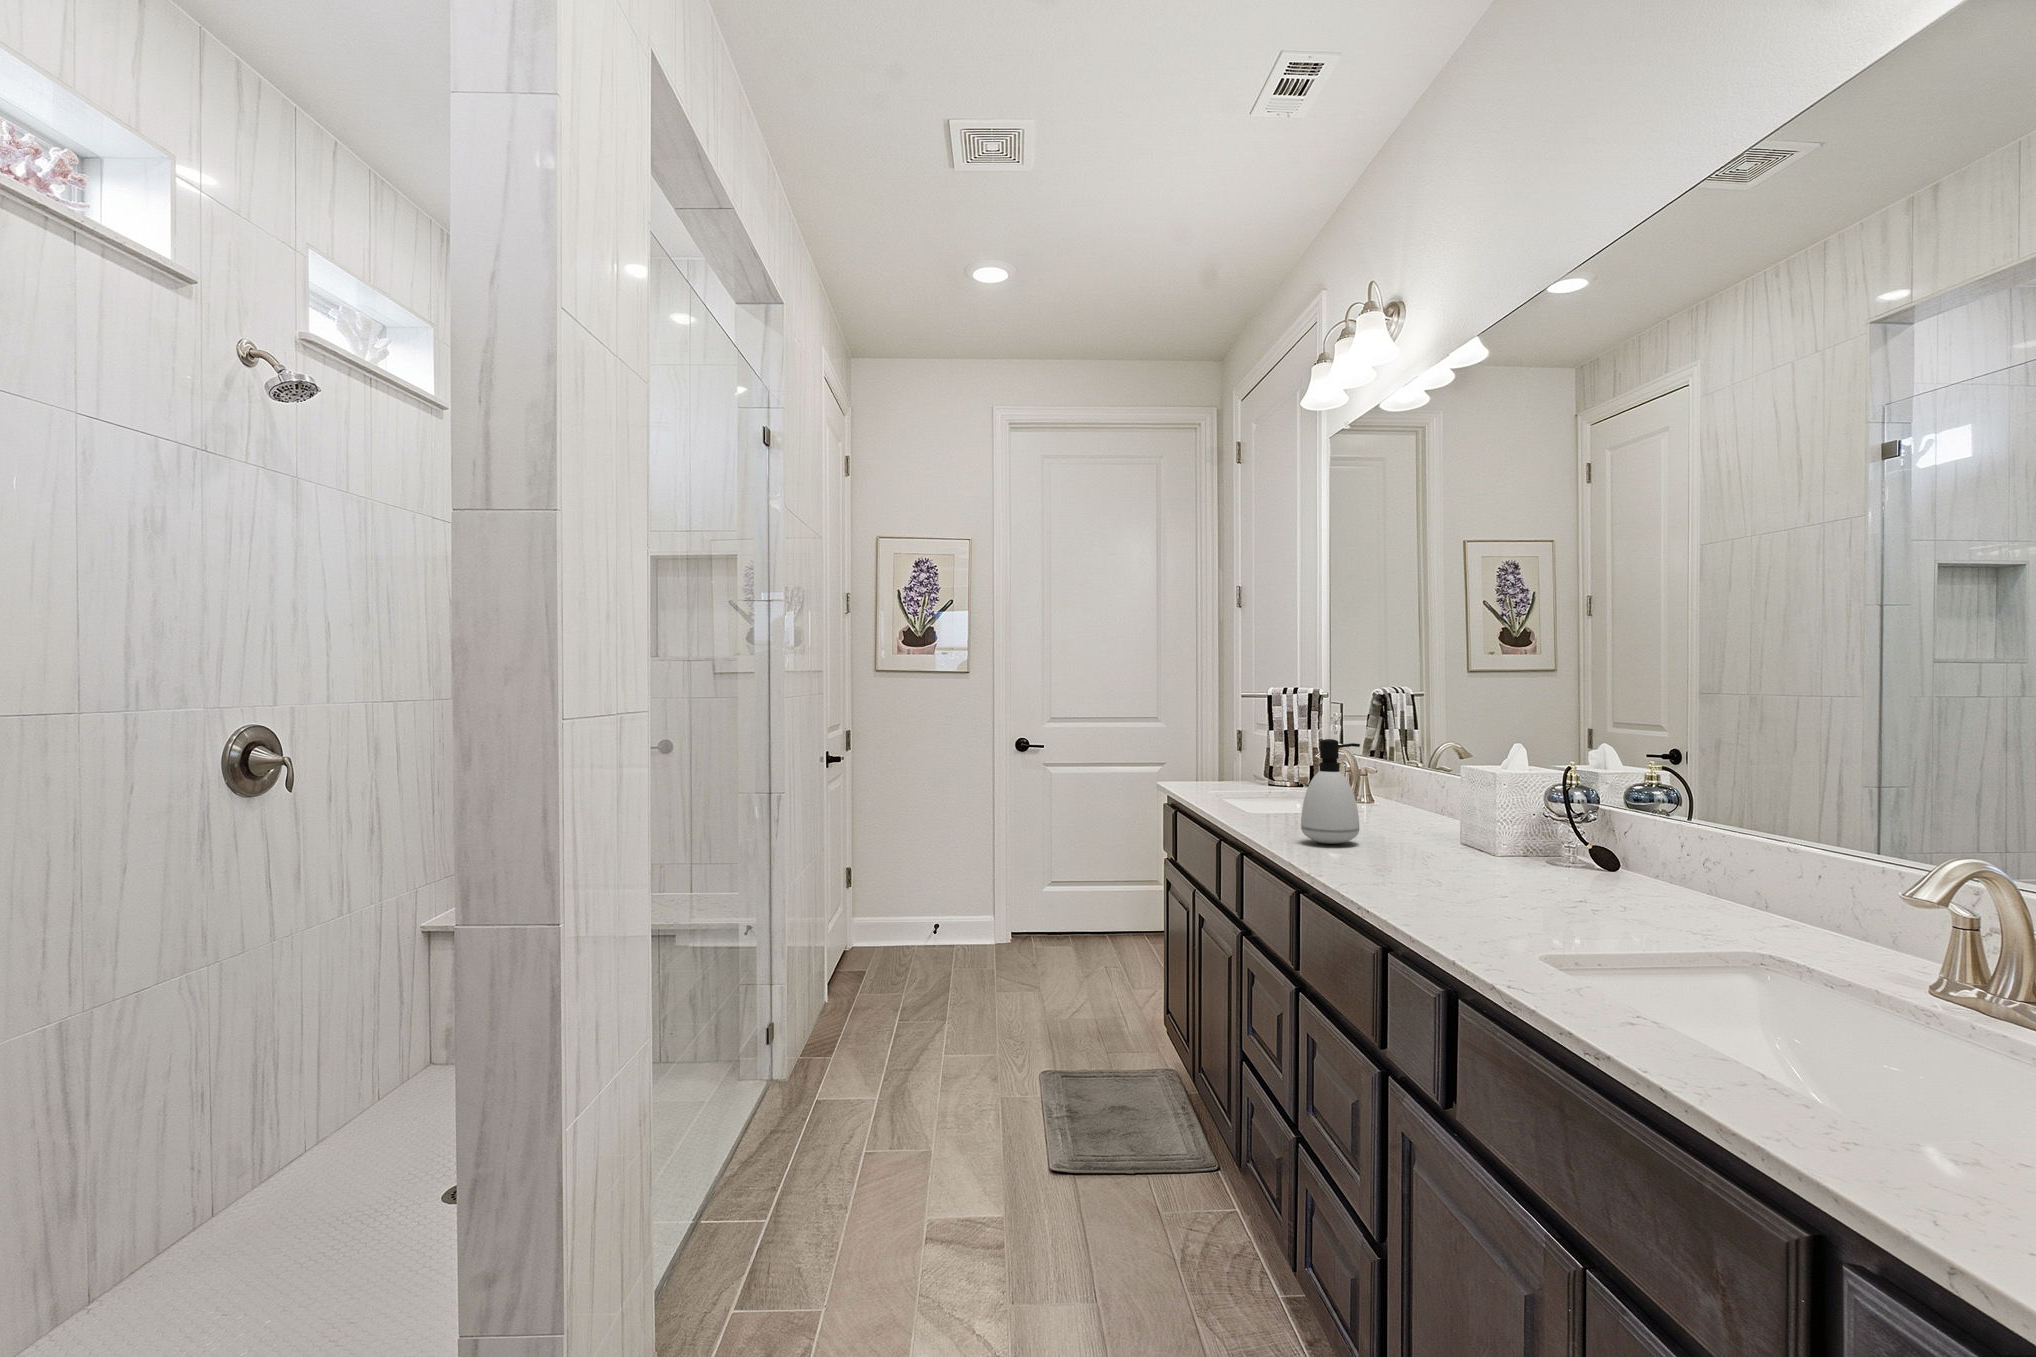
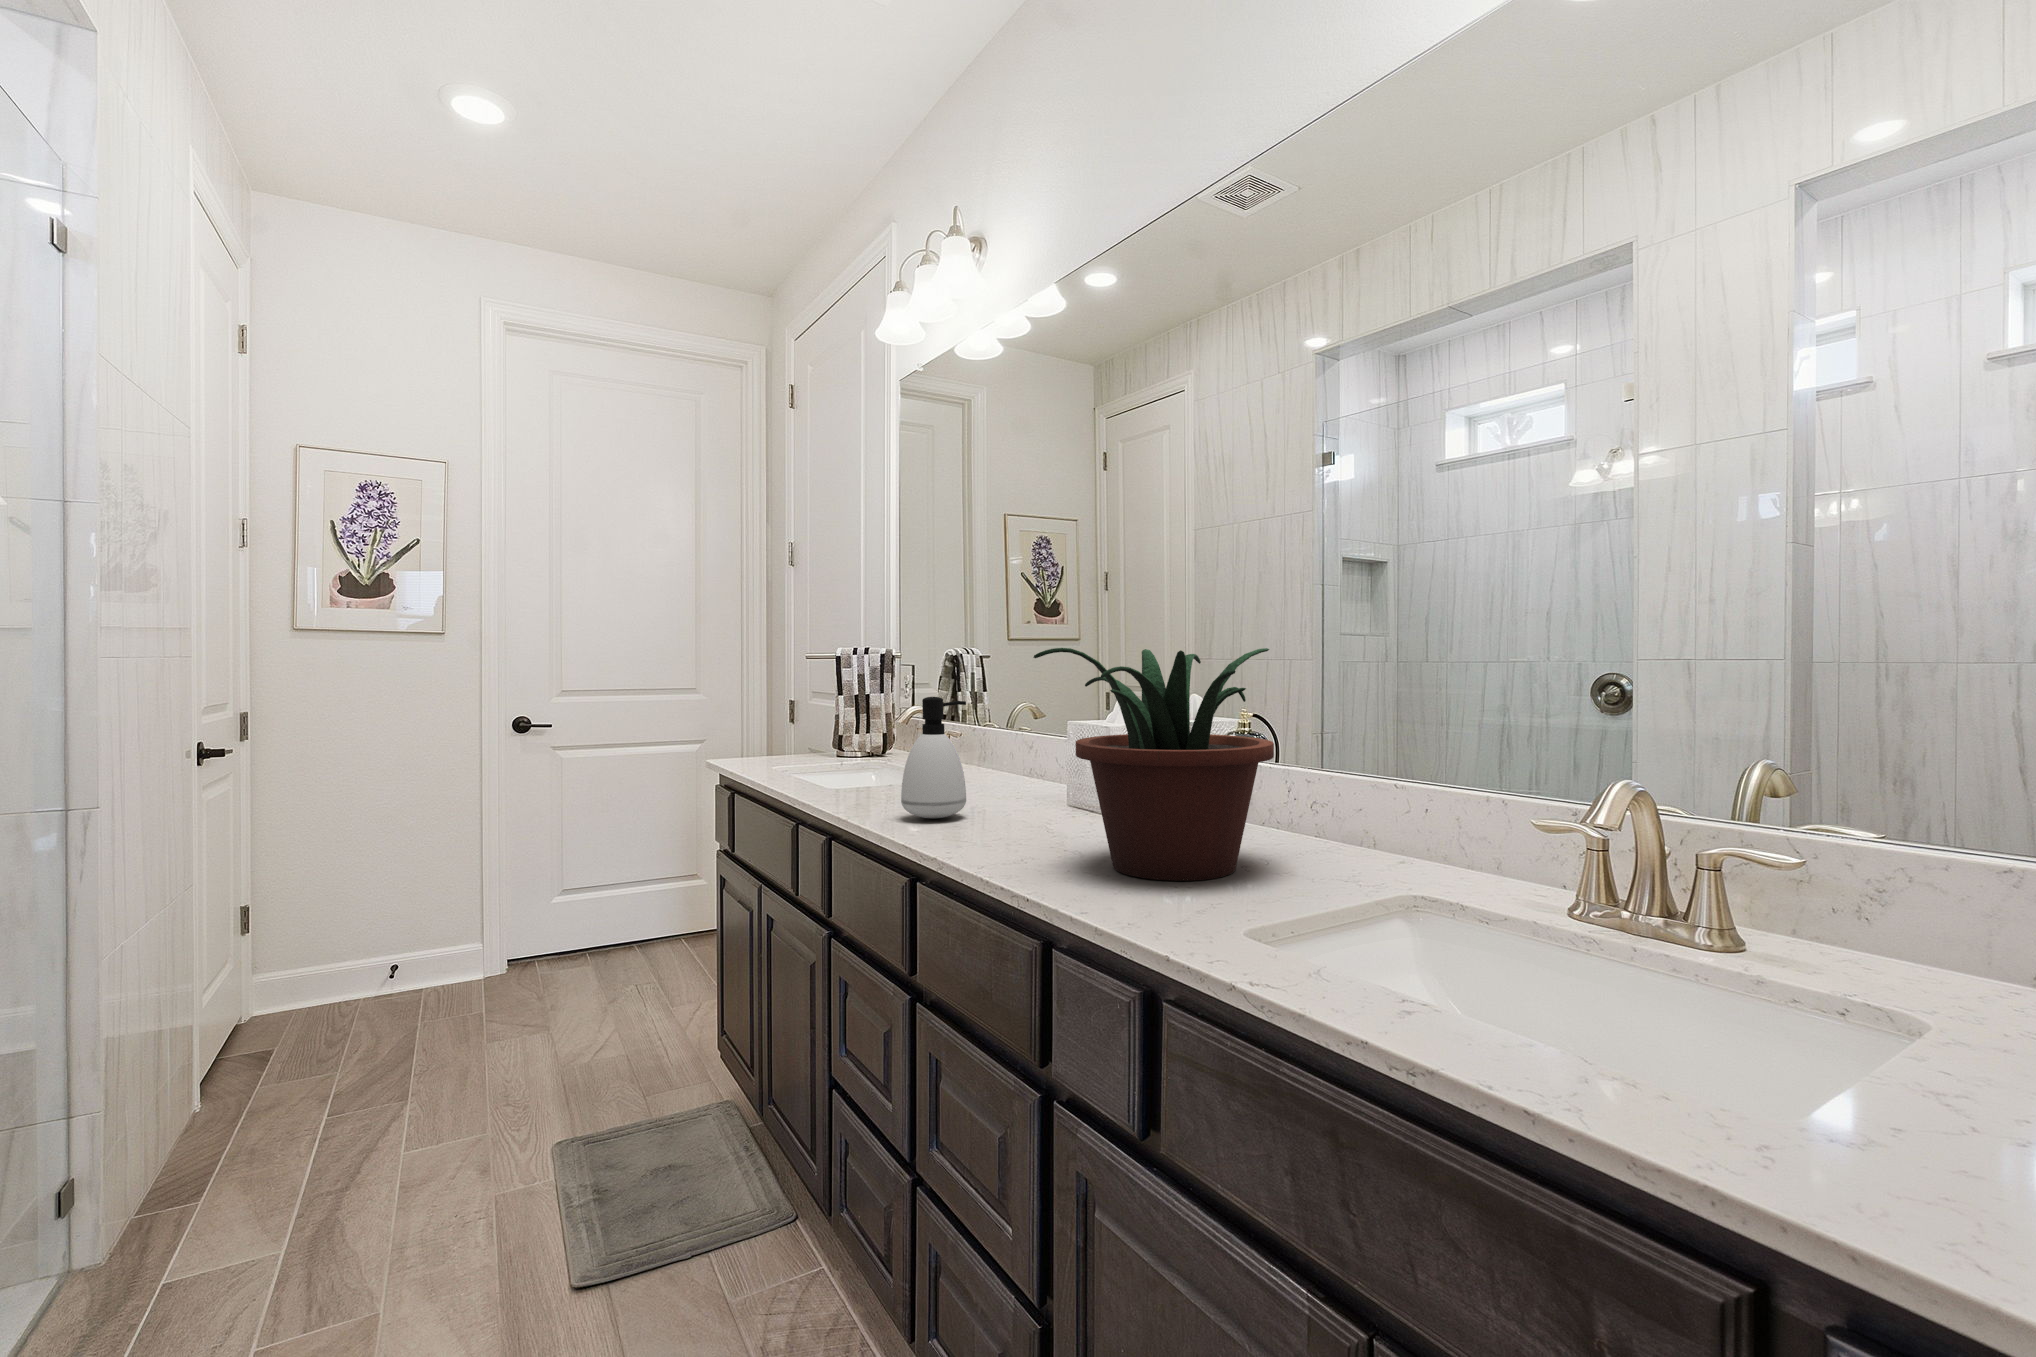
potted plant: none [1388,705,1630,912] -> present [1033,648,1274,881]

